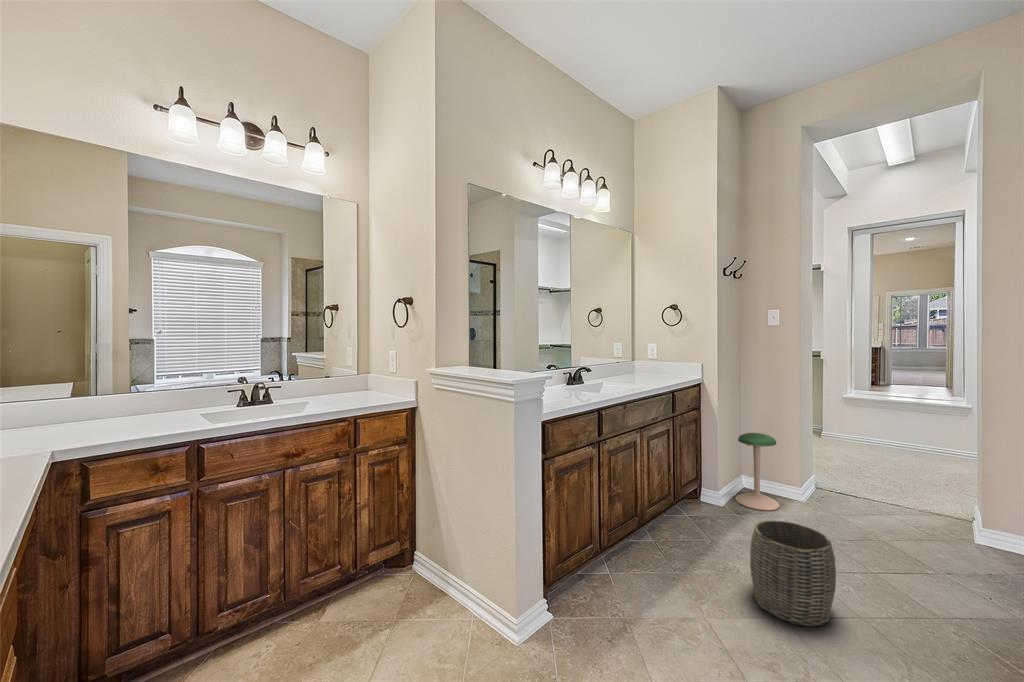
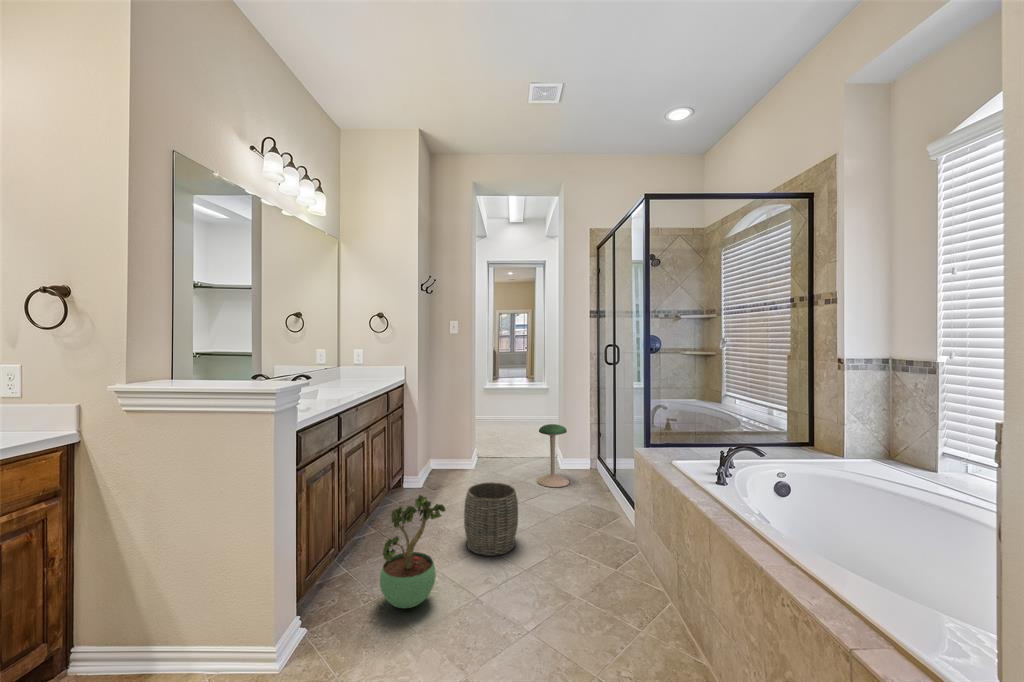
stool: present [735,433,780,511] -> present [537,424,569,487]
potted plant: none [622,512,703,638] -> present [380,495,445,608]

